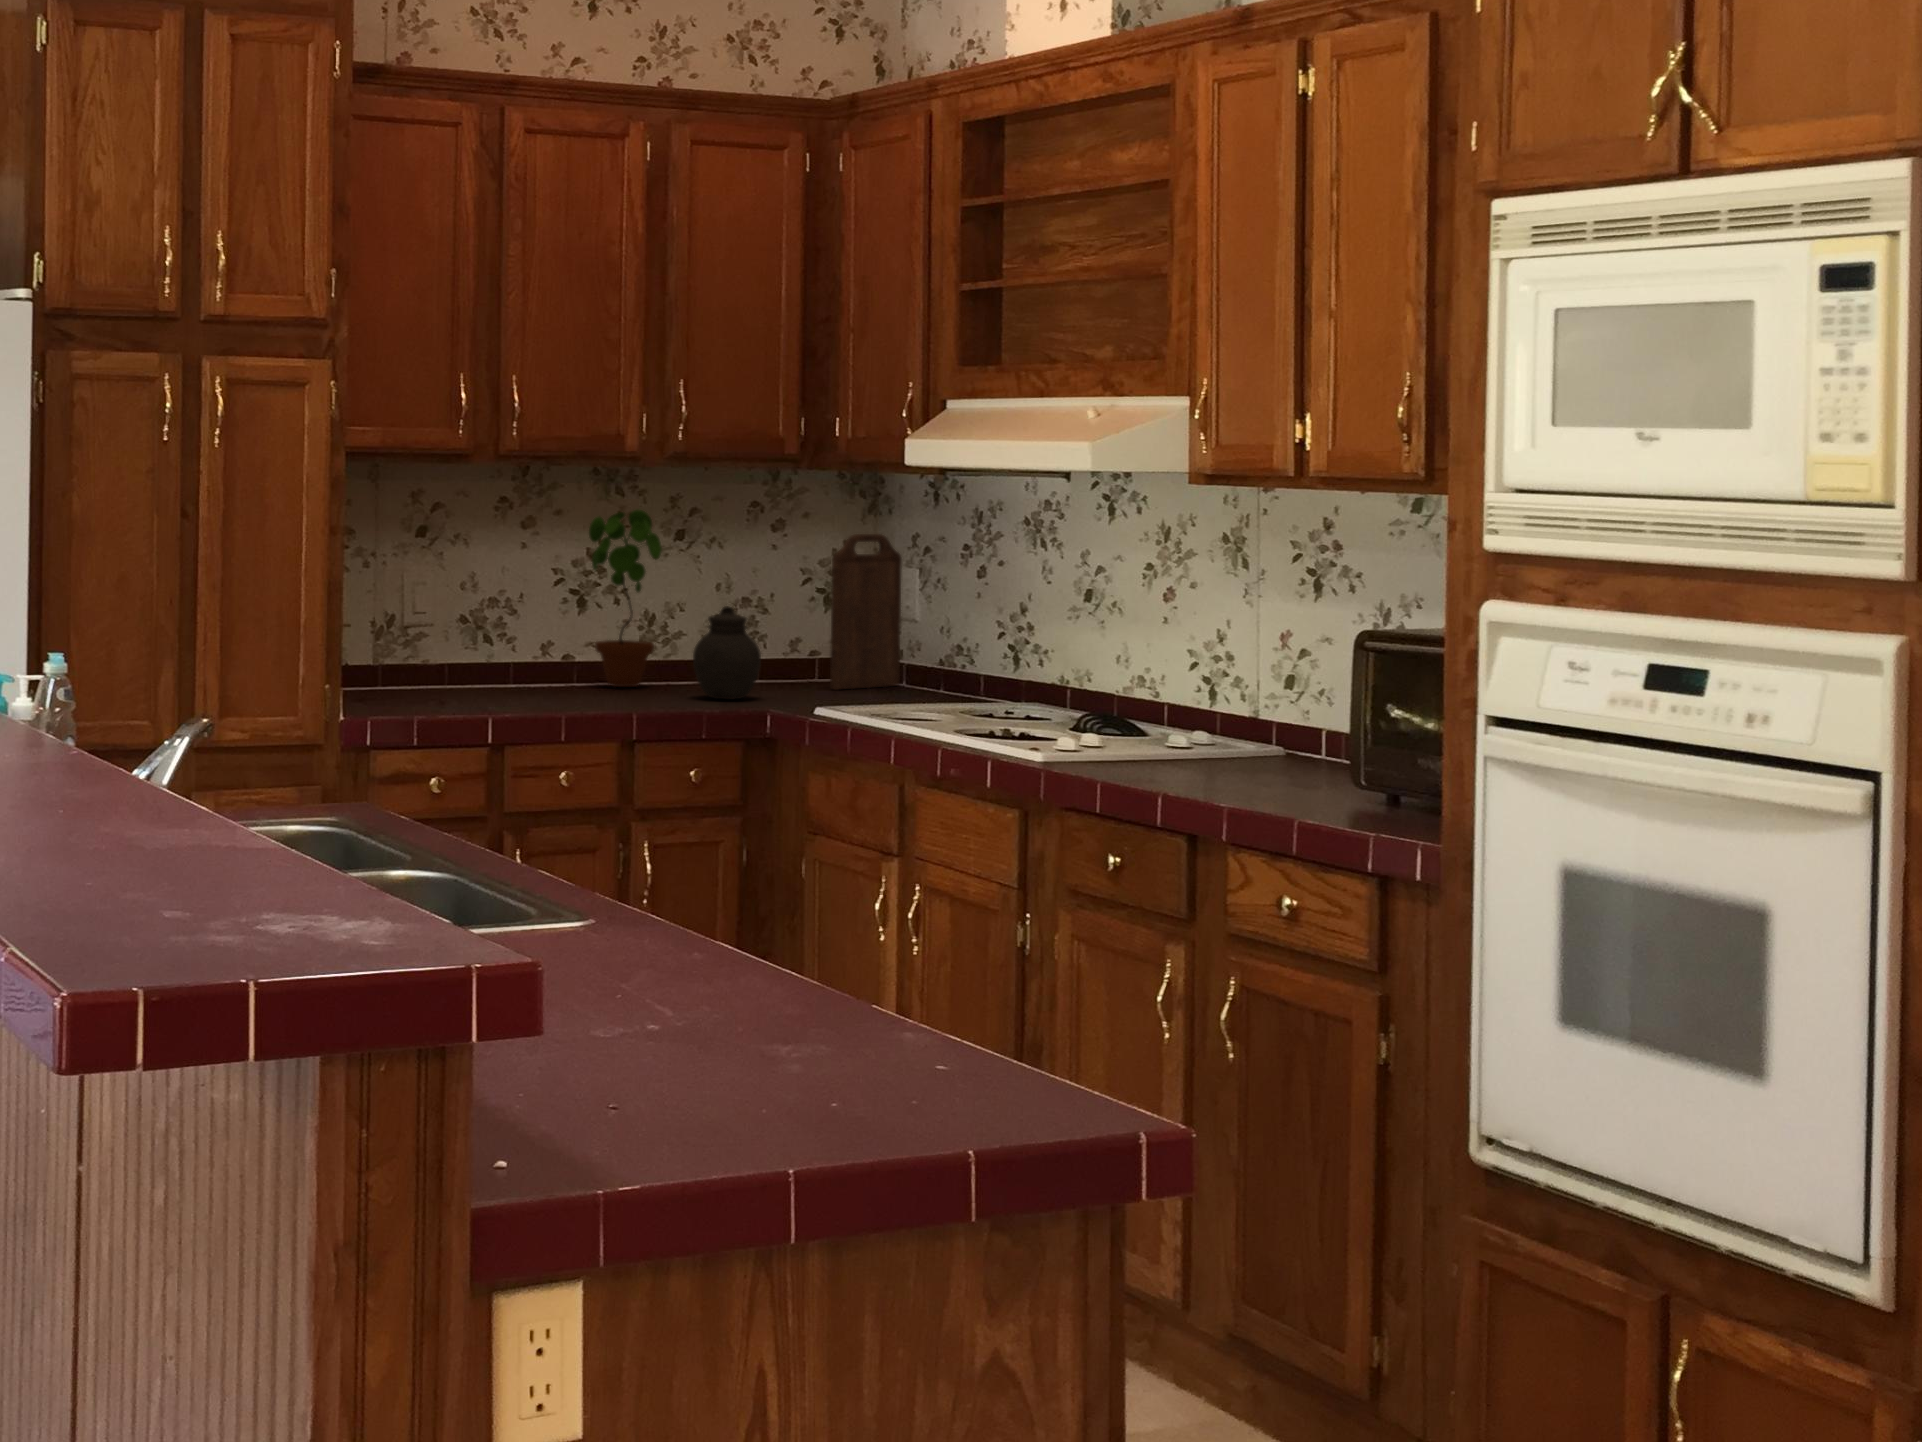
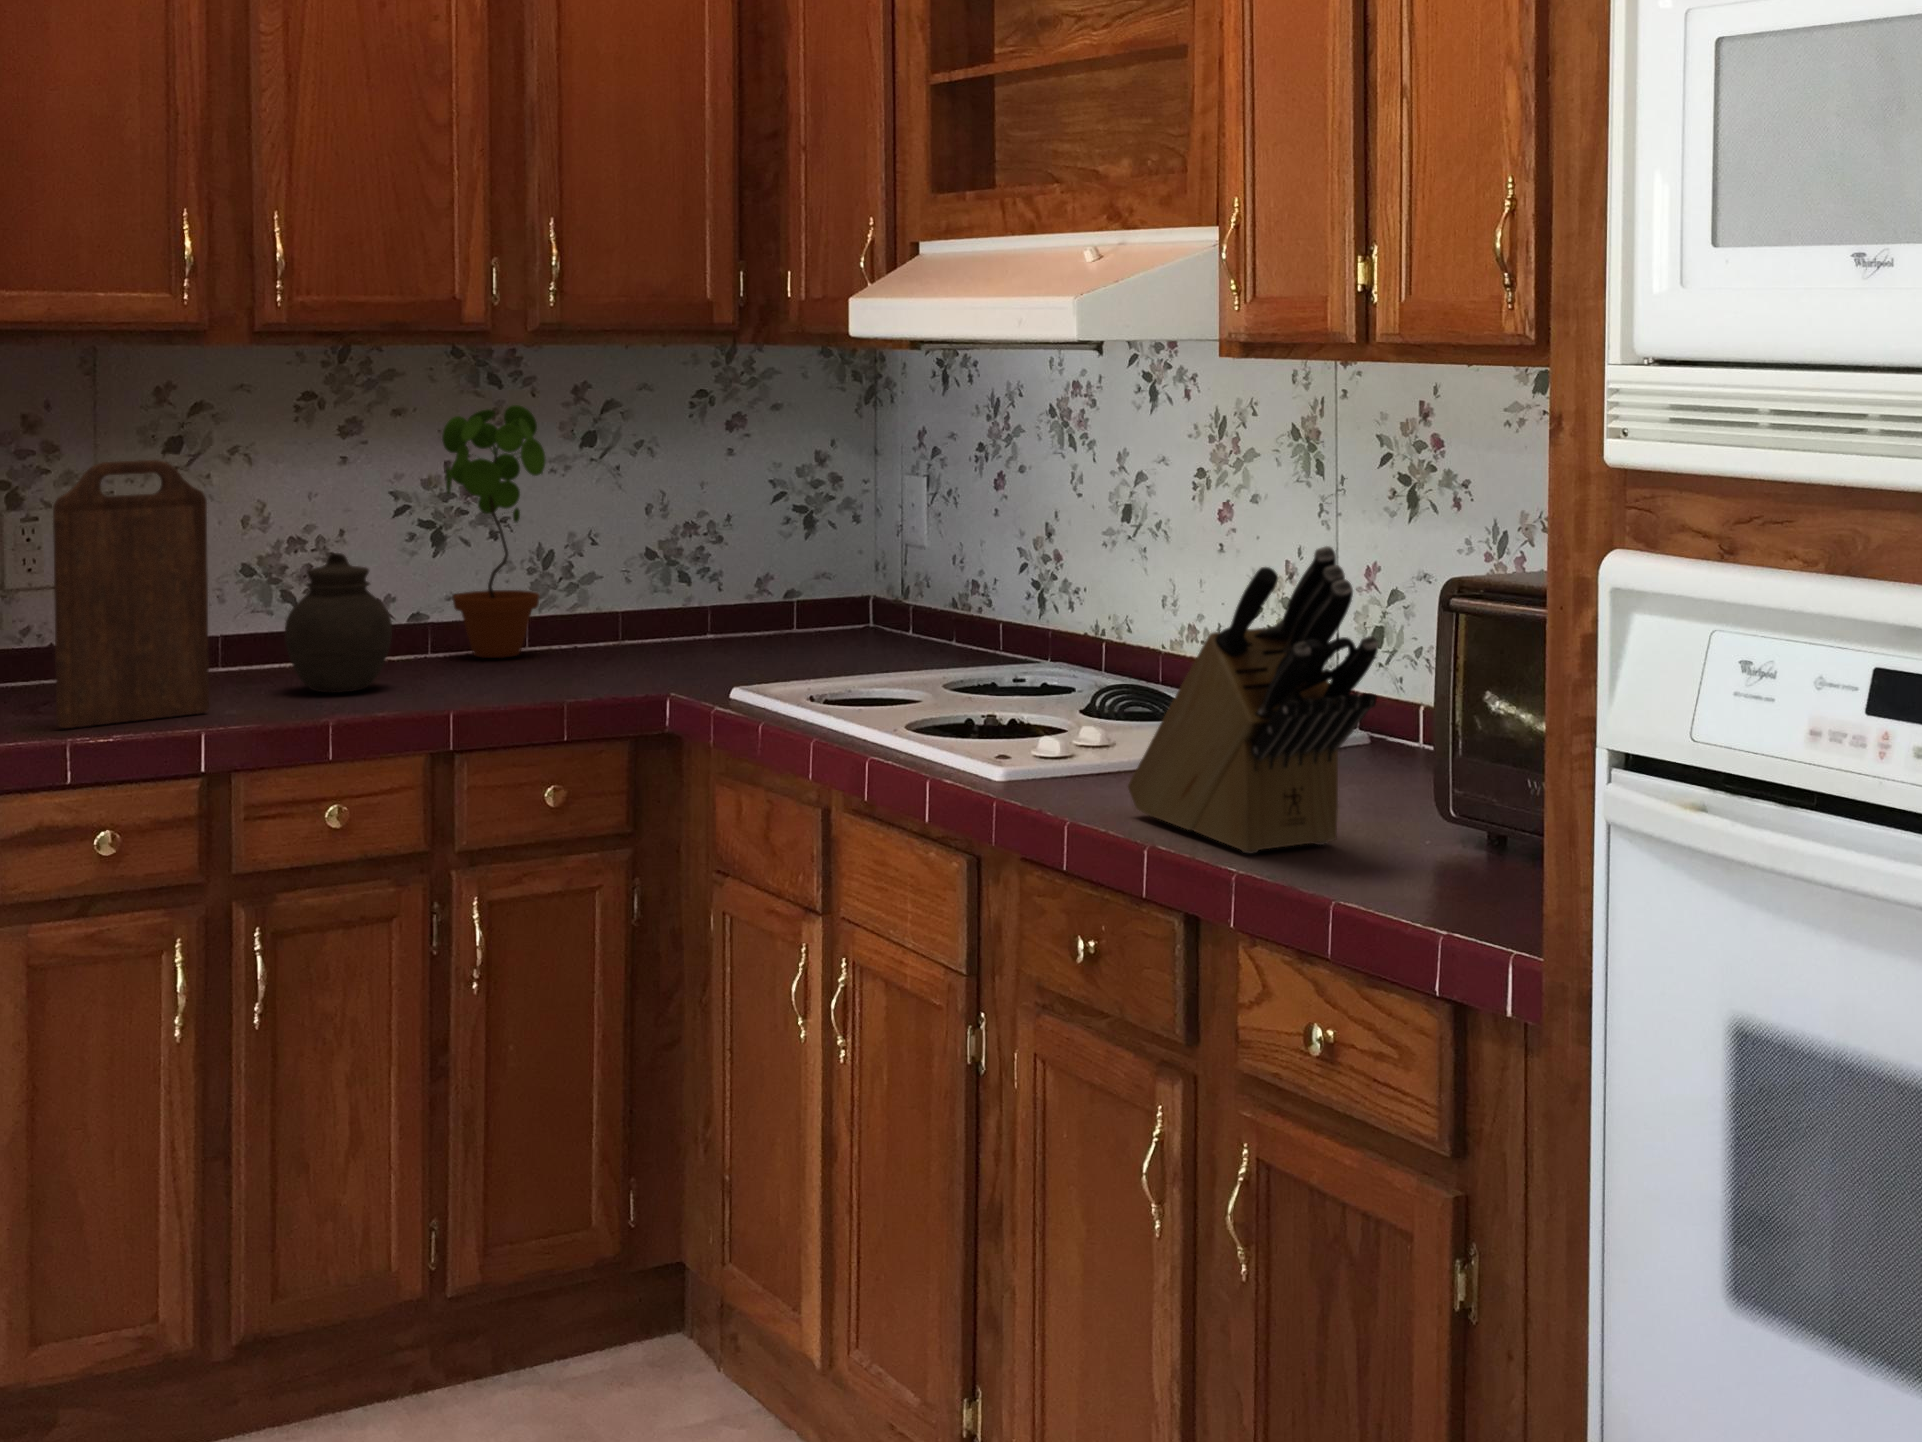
cutting board: present [830,534,902,689] -> present [53,460,209,728]
knife block: none [1138,605,1319,799] -> present [1128,546,1378,853]
jar: present [693,606,761,700] -> present [285,553,392,693]

